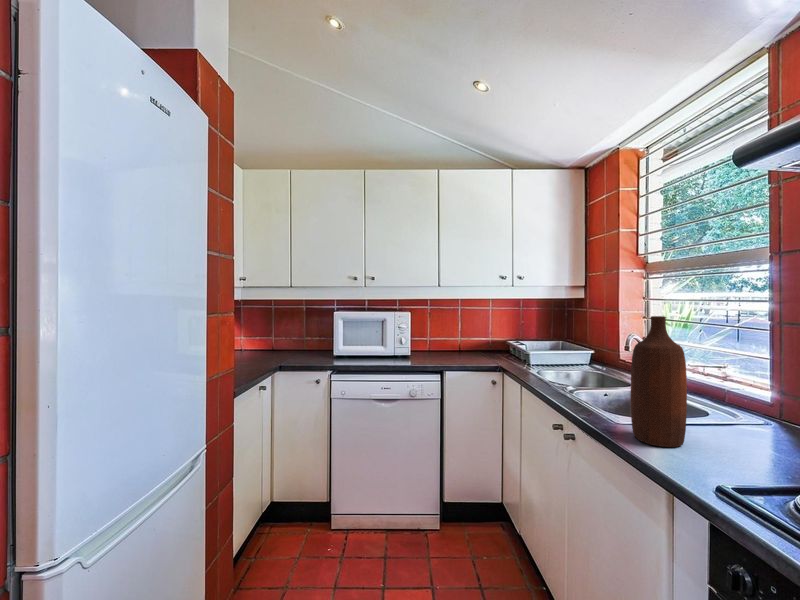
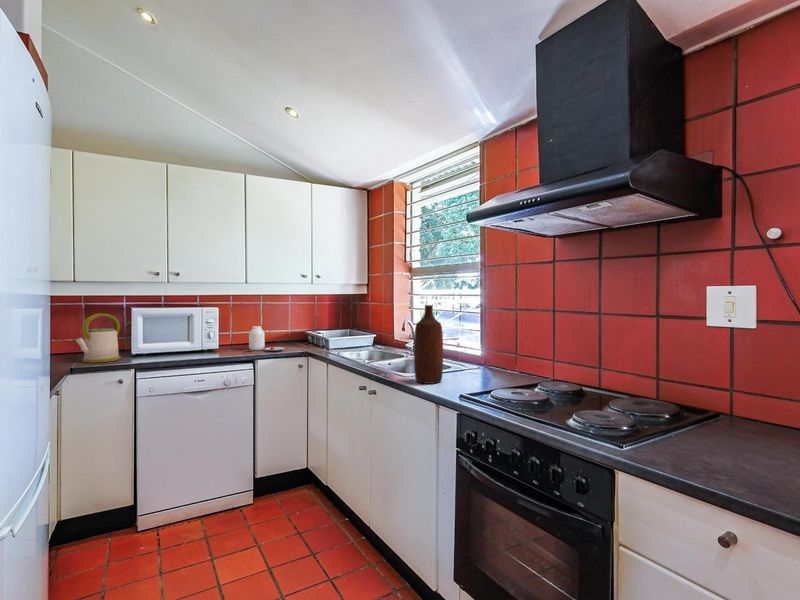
kettle: none [290,317,326,361] -> present [76,313,121,363]
jar: none [434,333,477,362] -> present [243,326,284,352]

